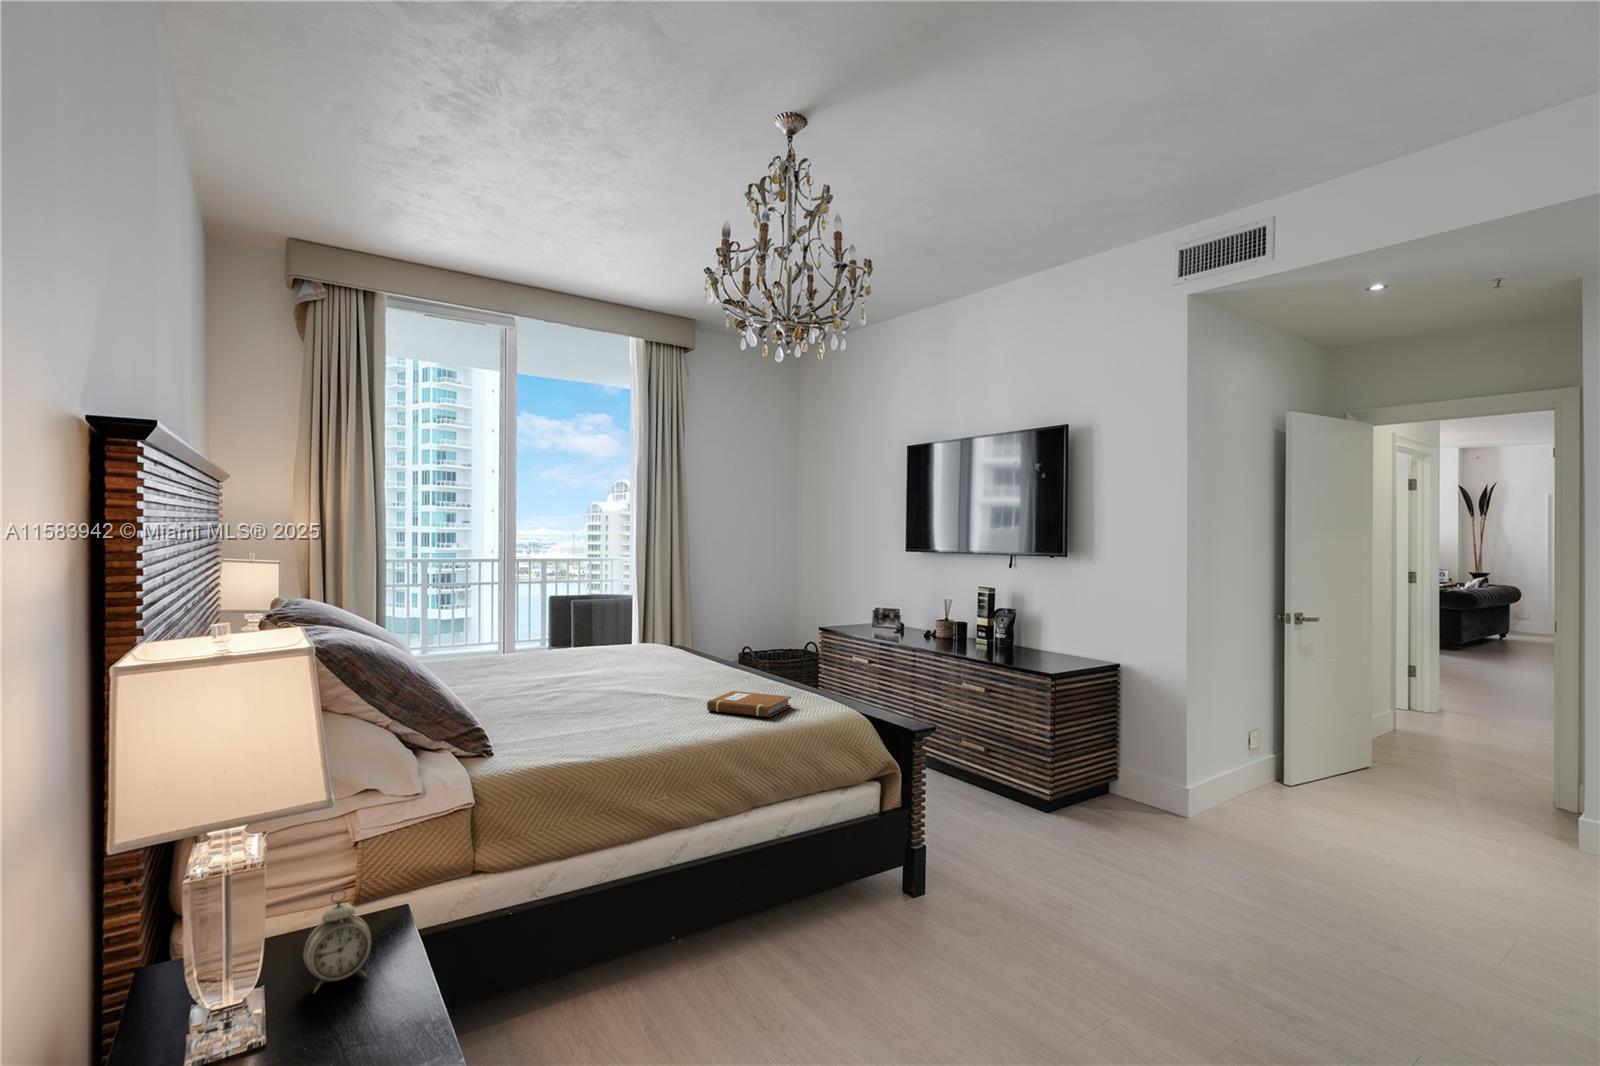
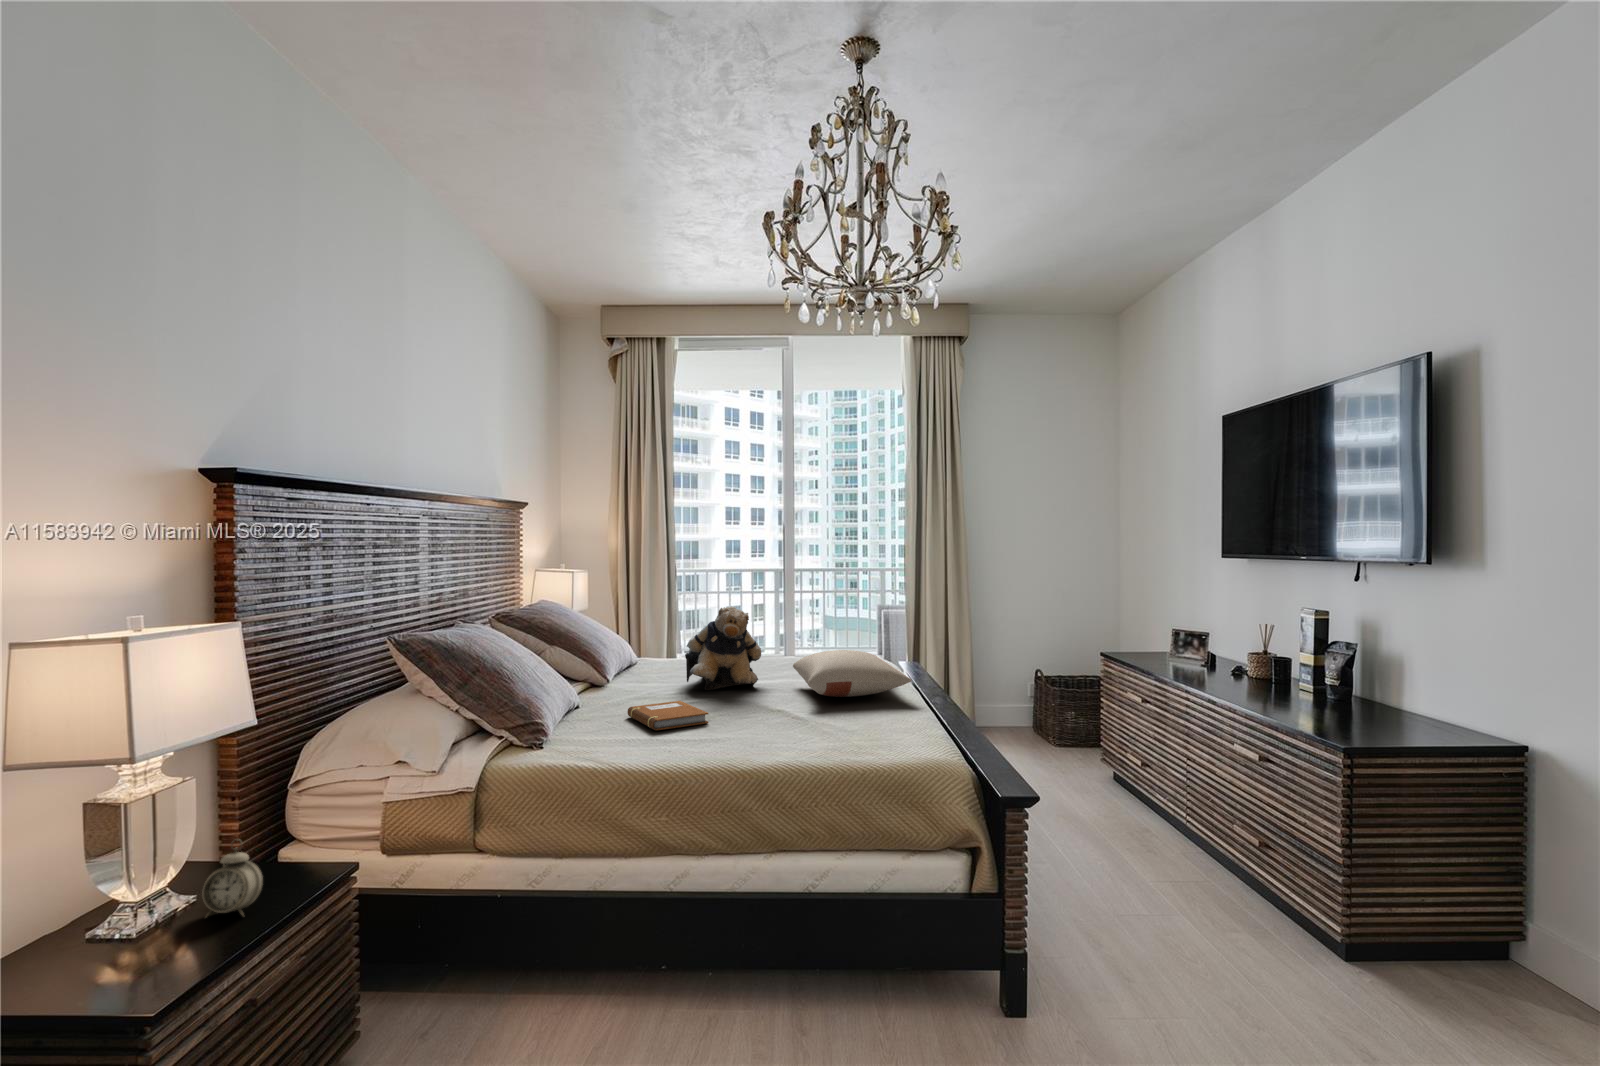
teddy bear: none [518,598,602,686] -> present [685,607,761,690]
pillow: none [630,635,759,677] -> present [793,650,912,697]
notebook: present [707,691,791,717] -> present [628,701,708,730]

